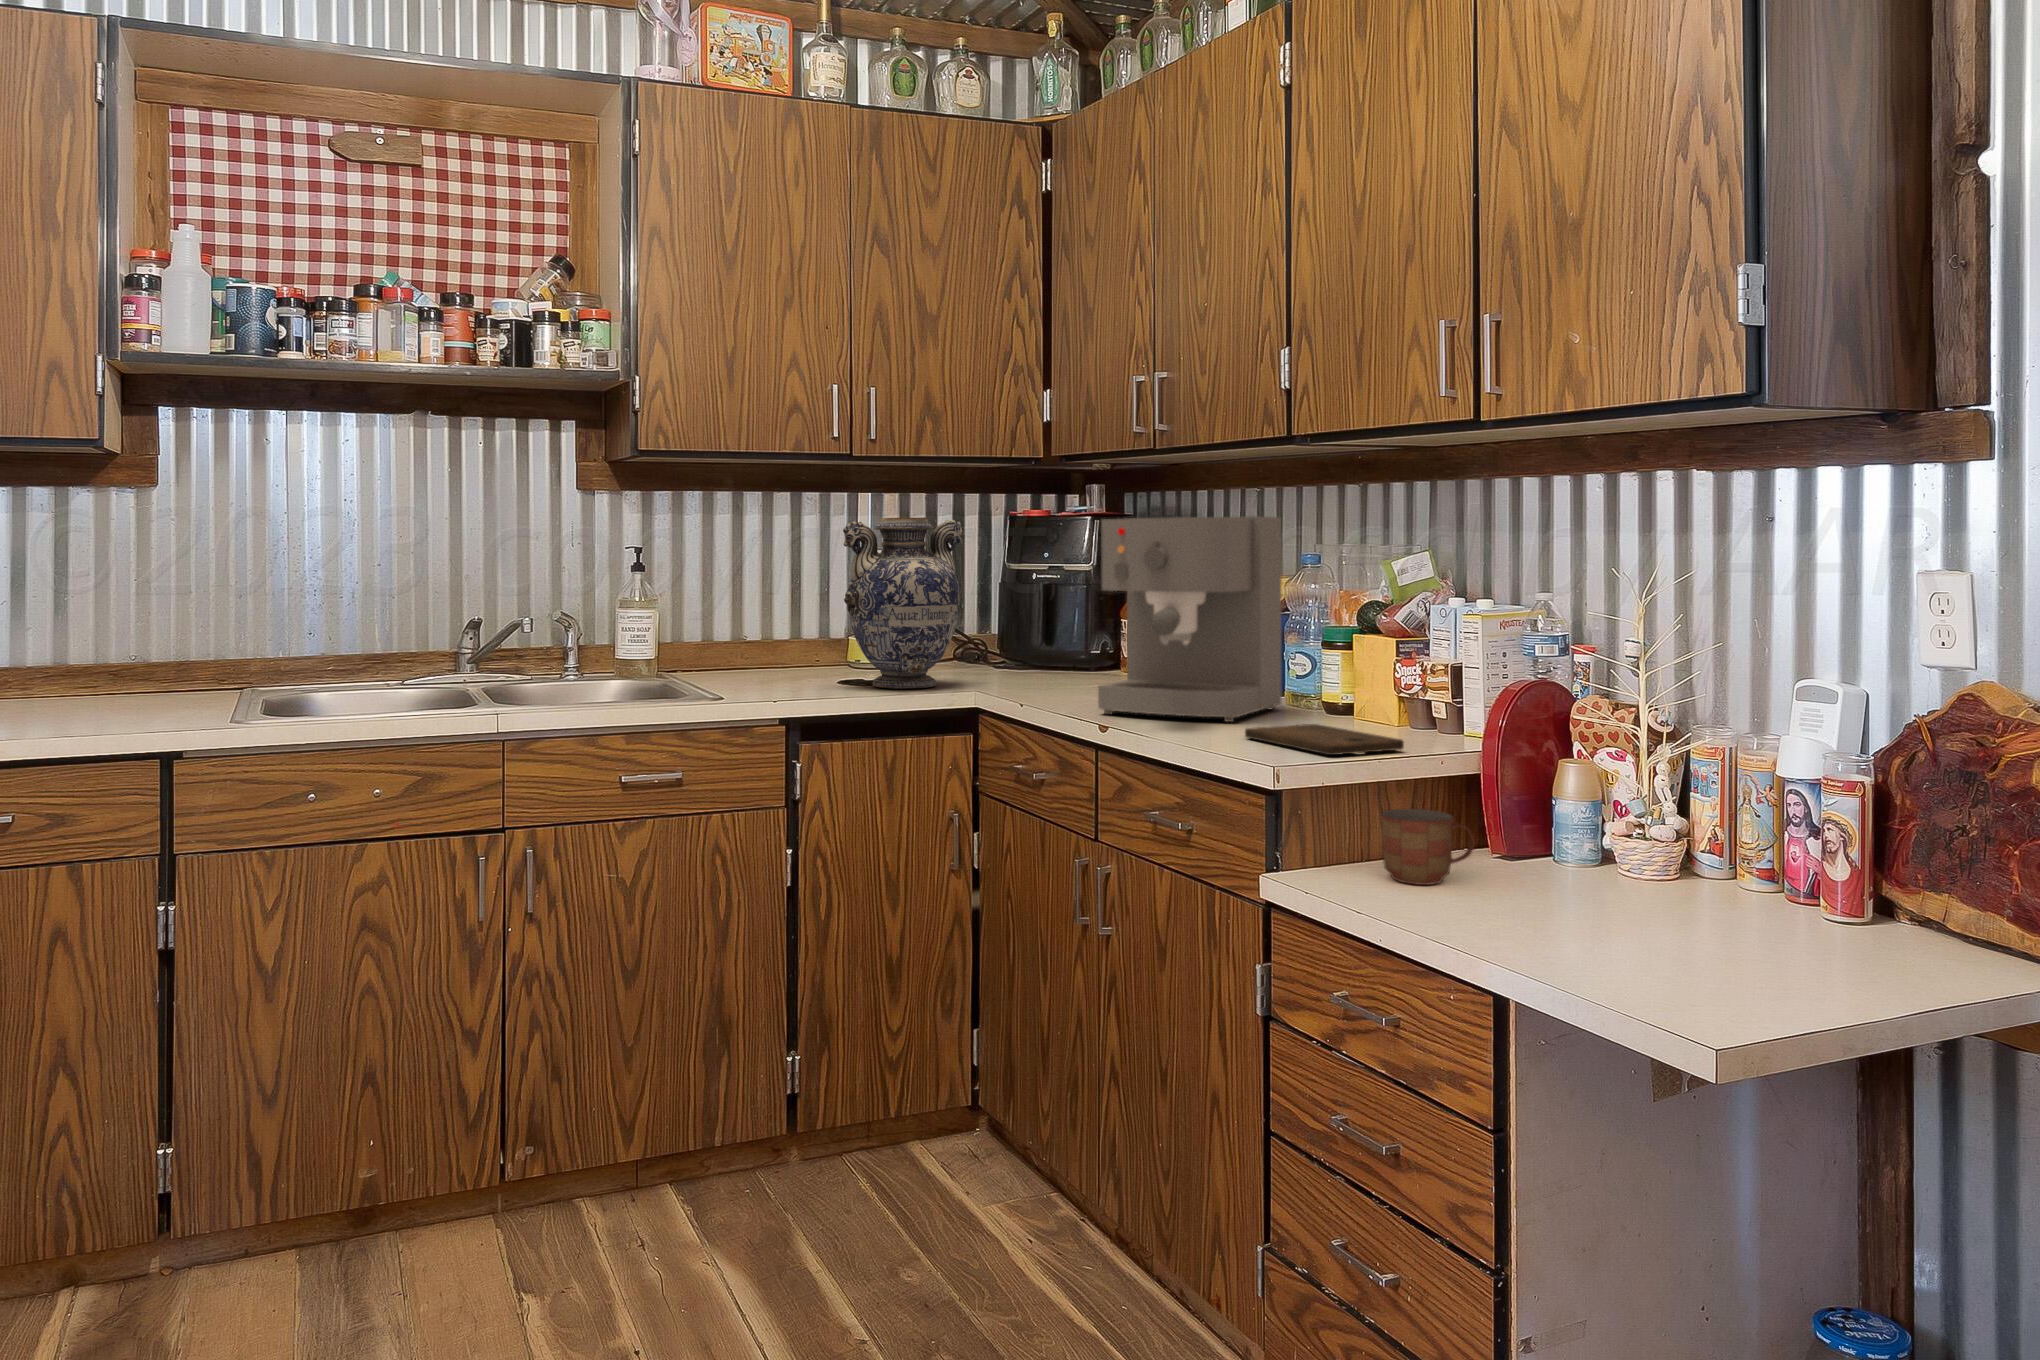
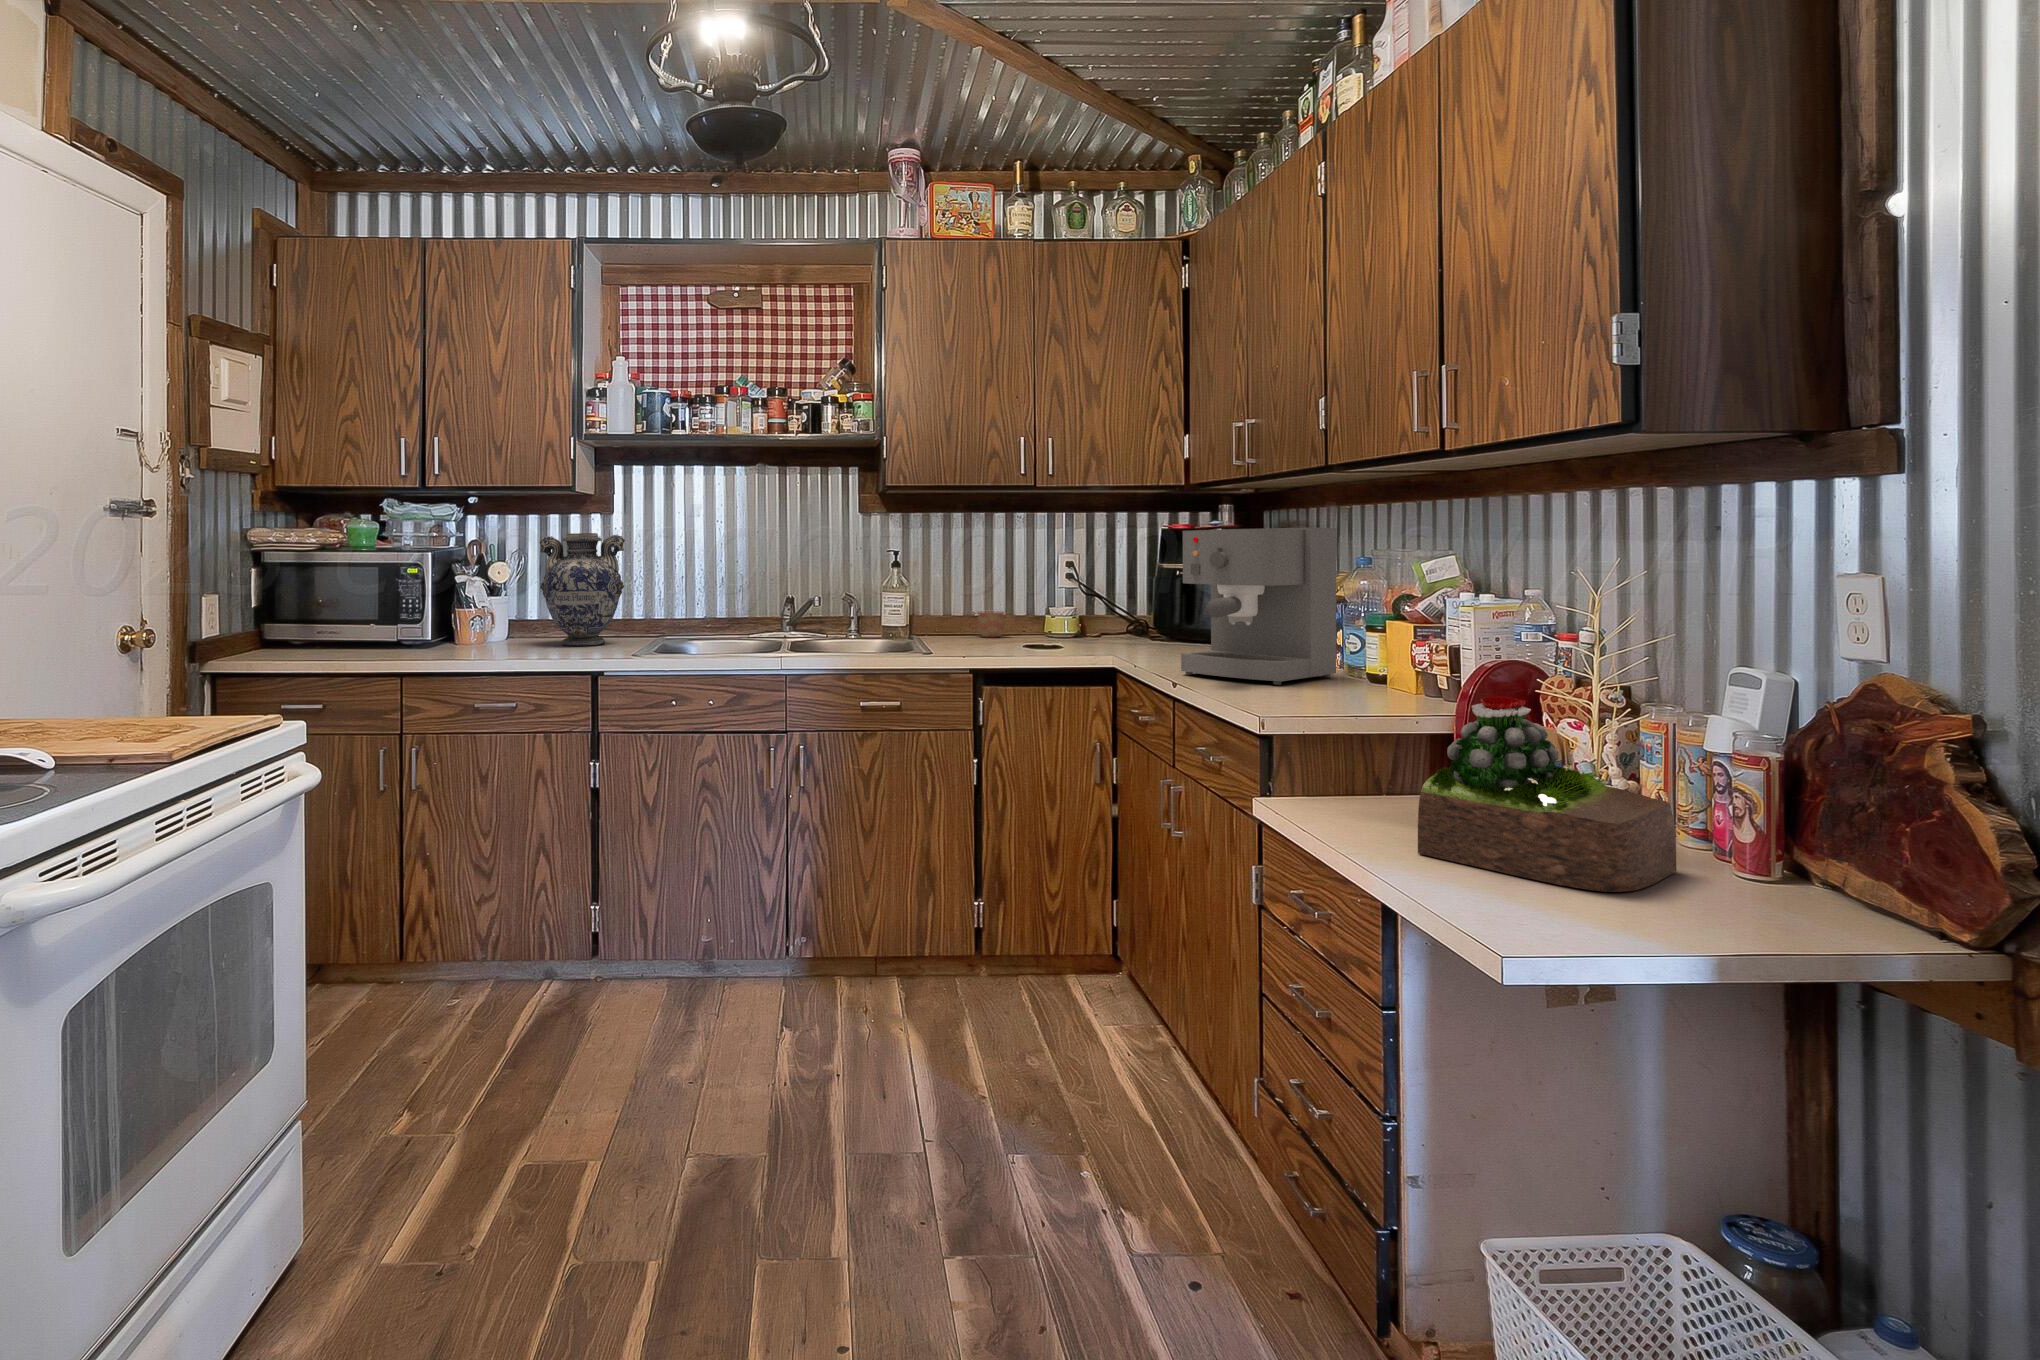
vase: present [843,518,963,689] -> present [540,533,625,646]
cutting board: present [1245,724,1404,755] -> none [1273,689,1393,712]
succulent plant: none [1511,724,1770,954] -> present [1418,696,1676,892]
mug: present [1380,809,1474,885] -> present [978,612,1011,637]

